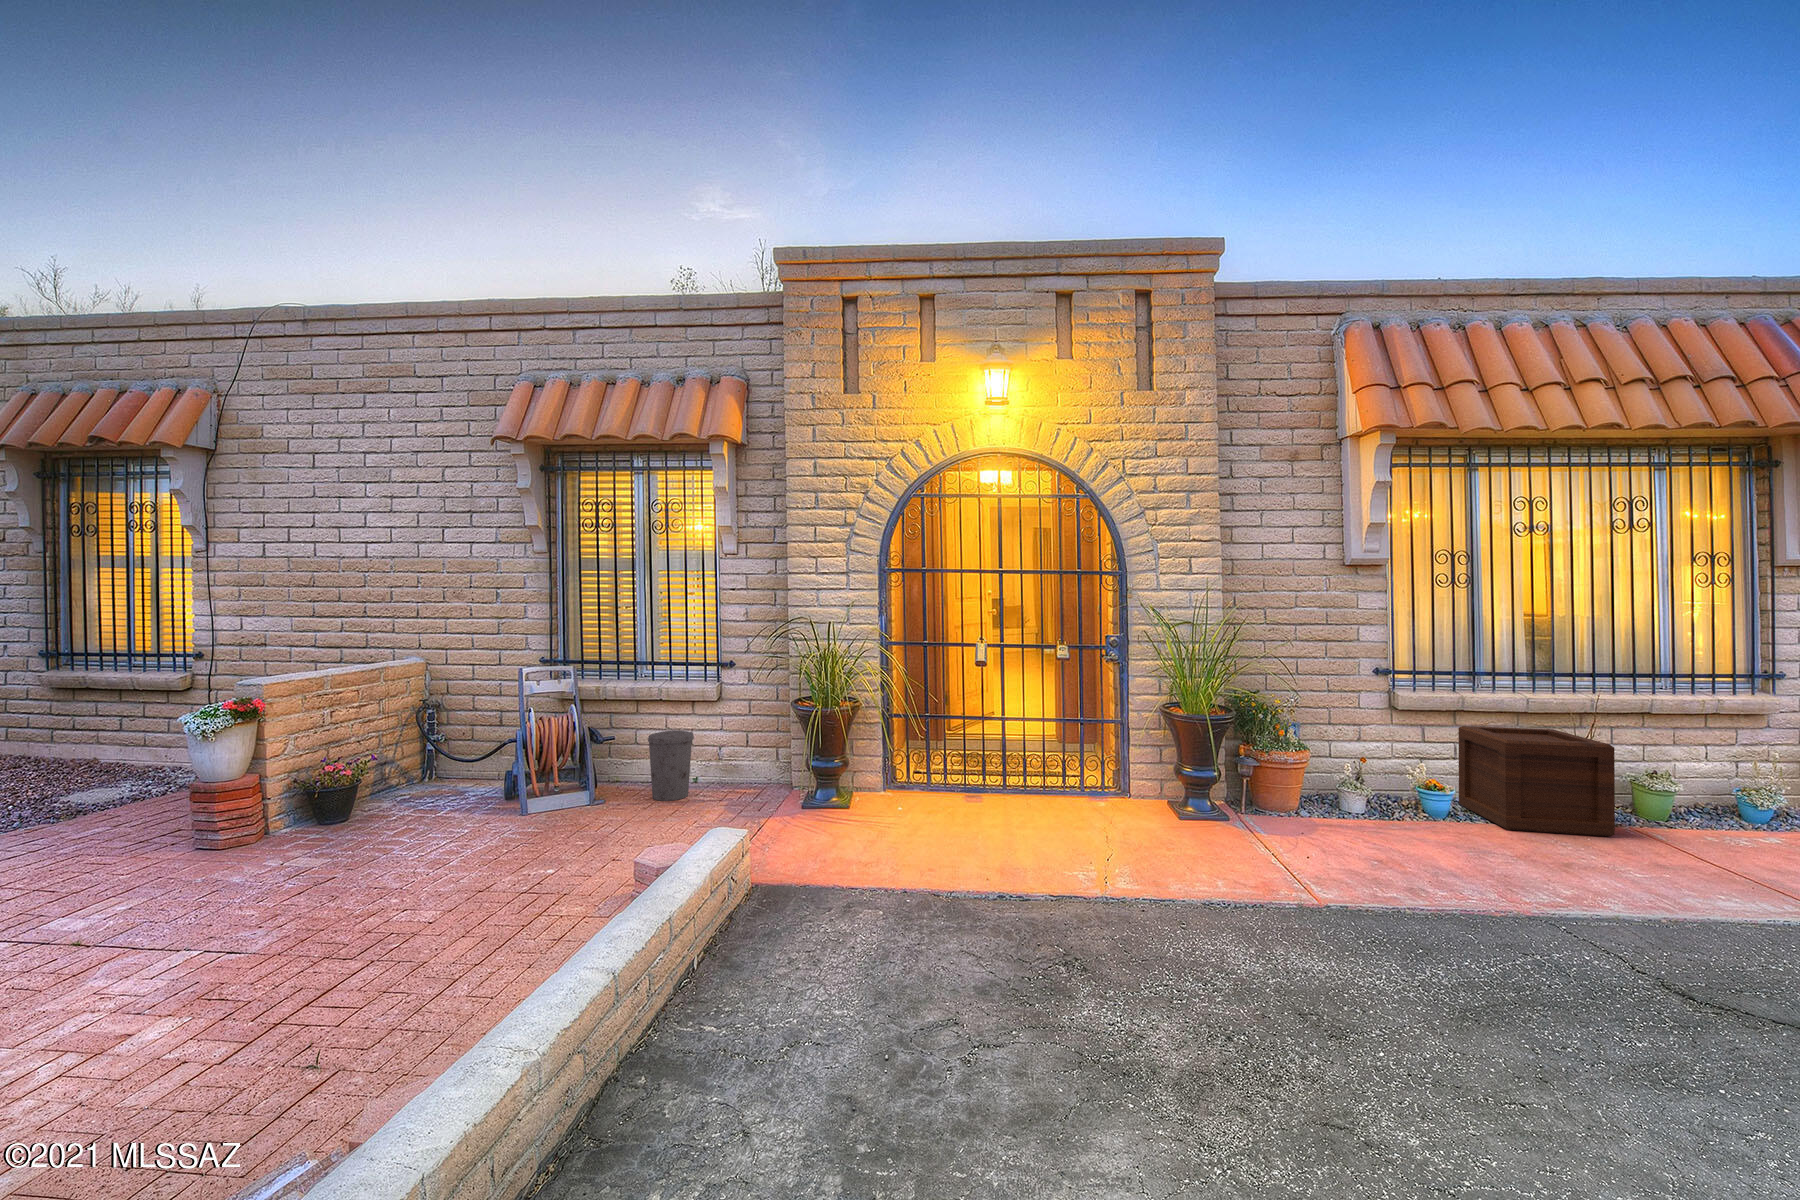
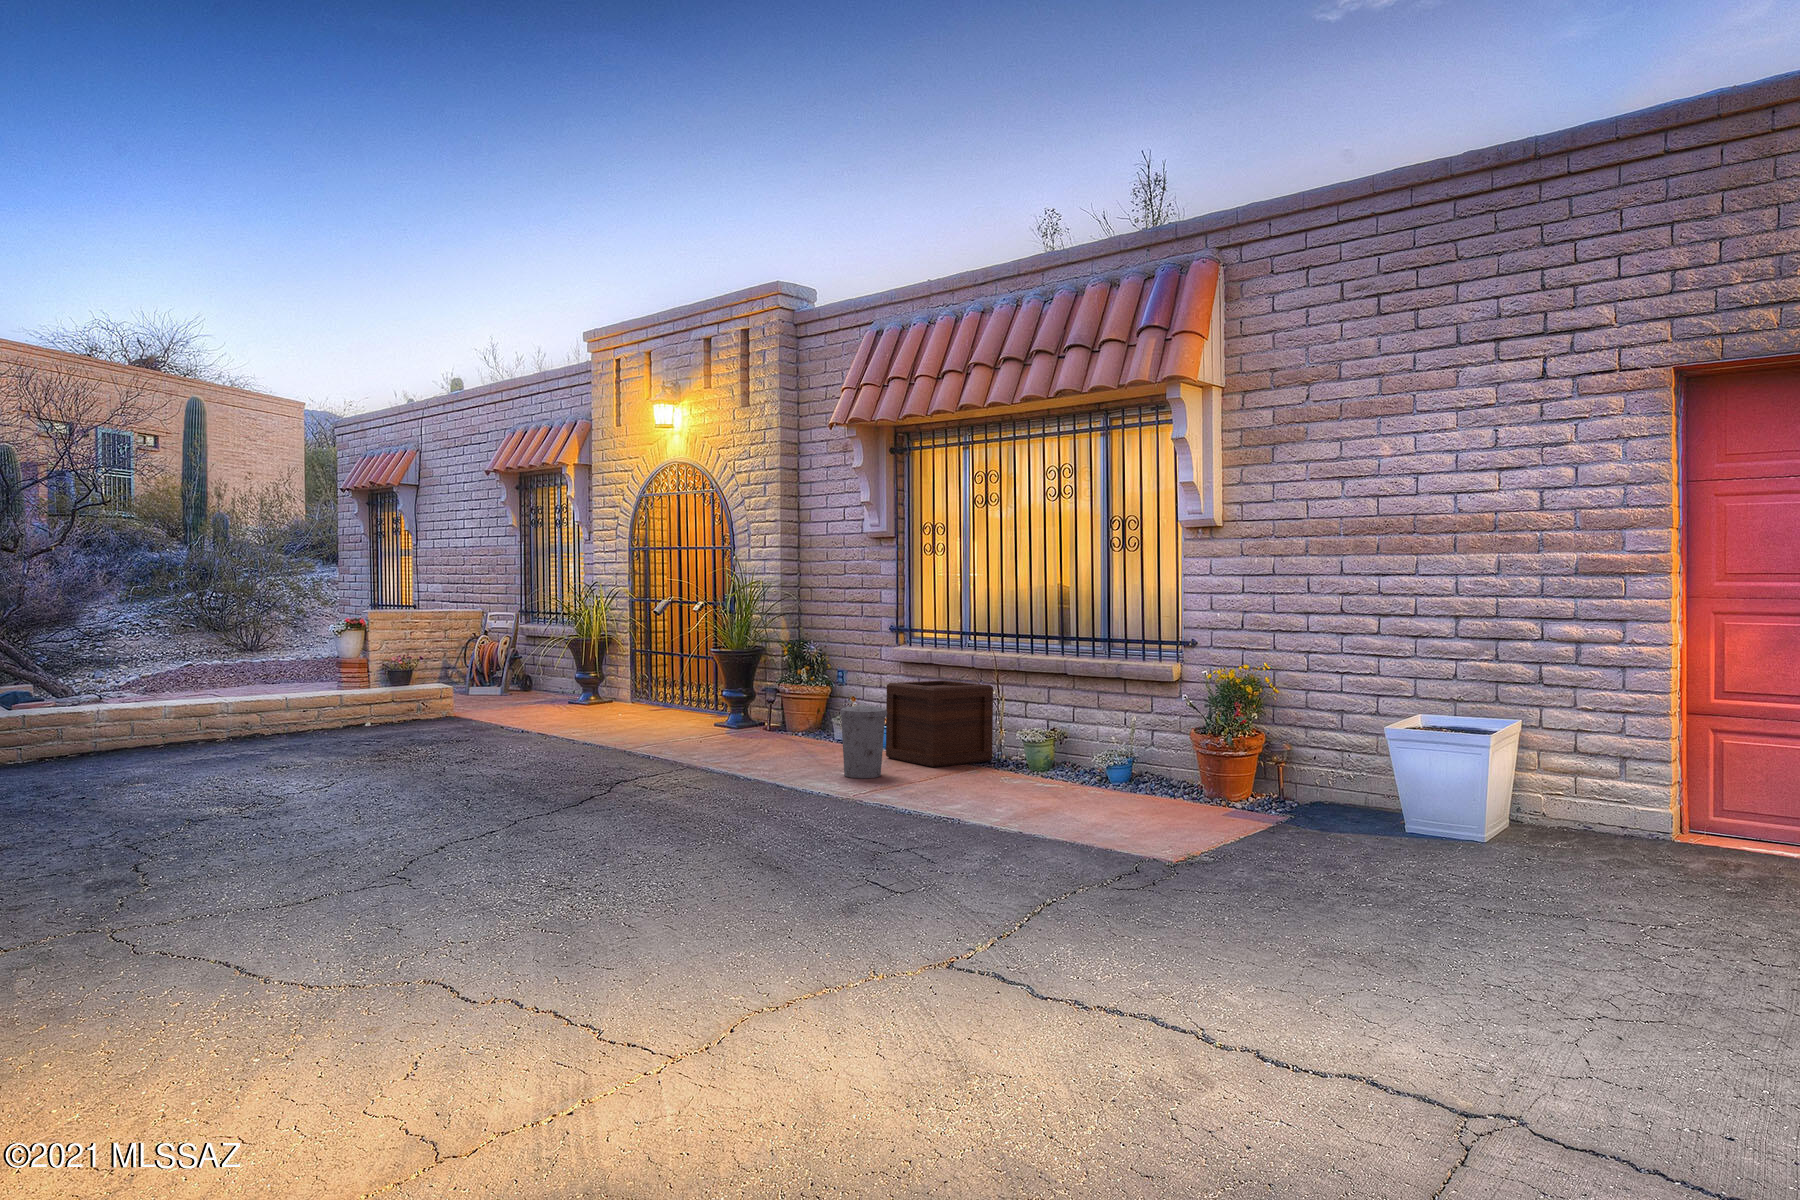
trash can: present [648,730,694,801] -> present [840,705,887,778]

